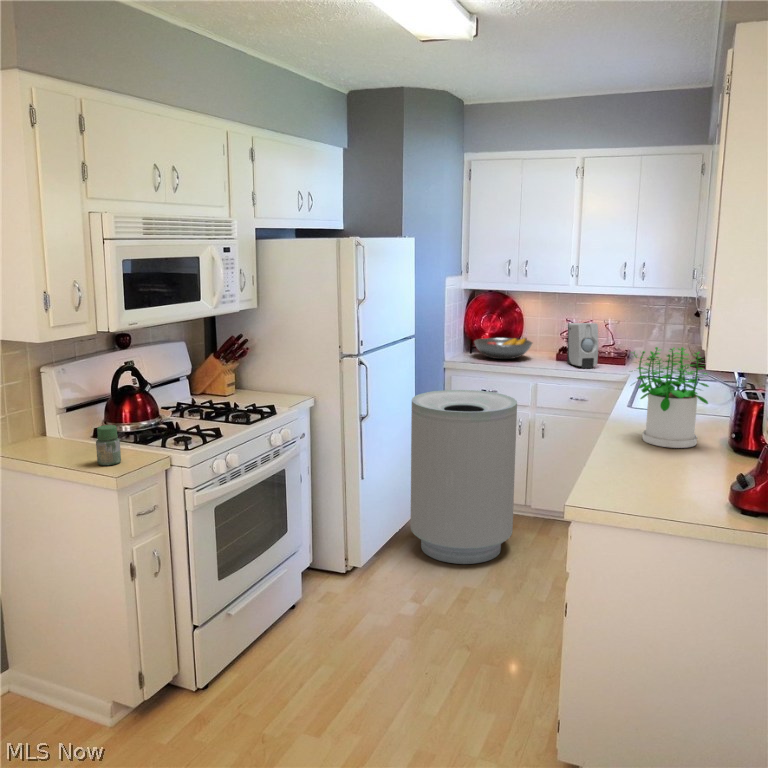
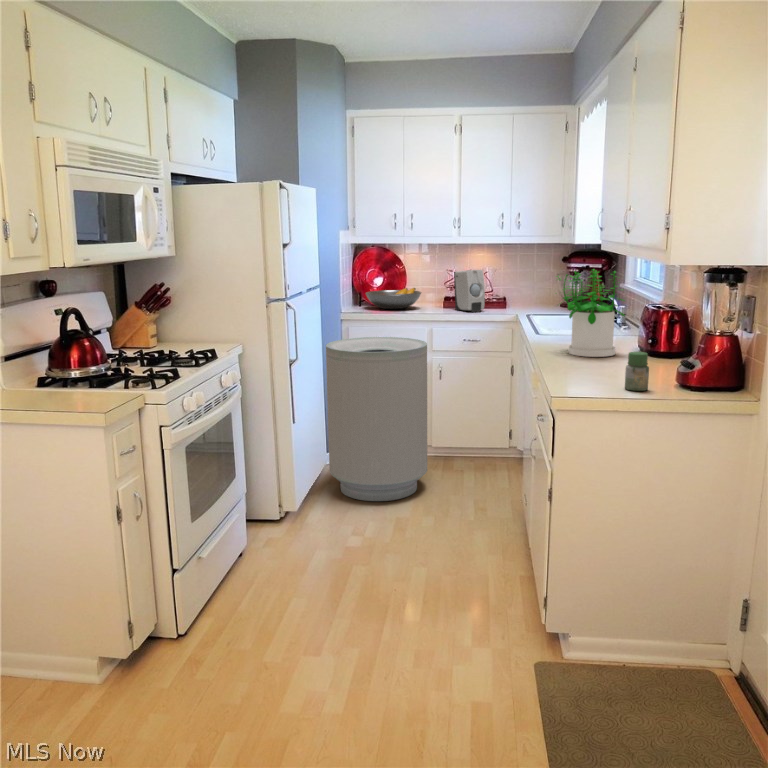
jar: present [96,425,121,465] -> present [625,352,649,391]

